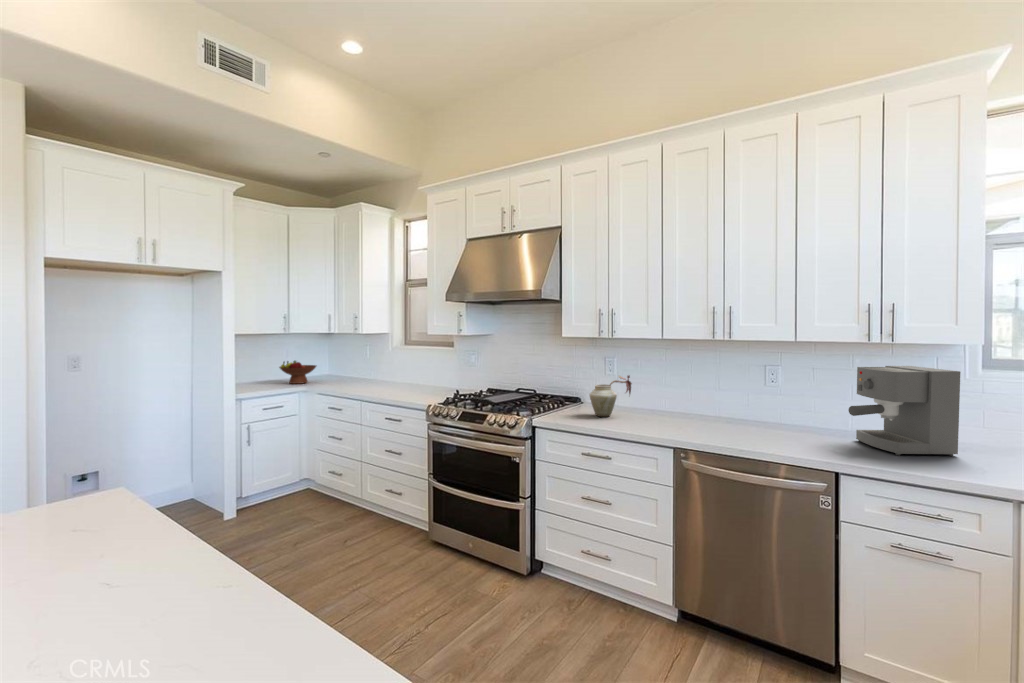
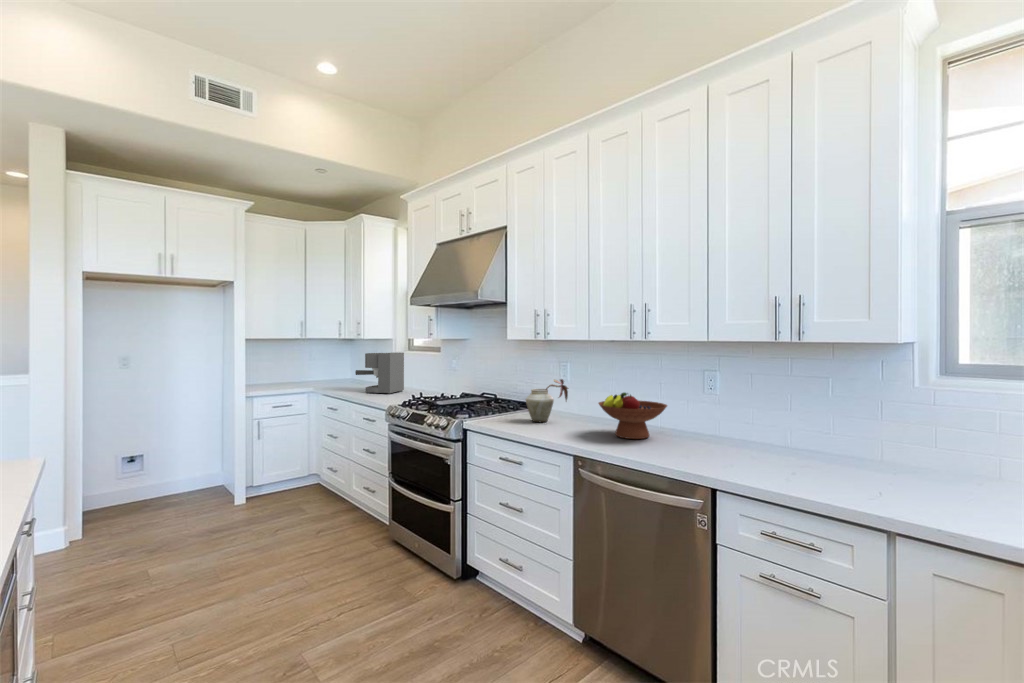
fruit bowl: present [279,361,316,384] -> present [599,393,667,439]
coffee maker: present [849,366,961,456] -> present [355,352,404,394]

